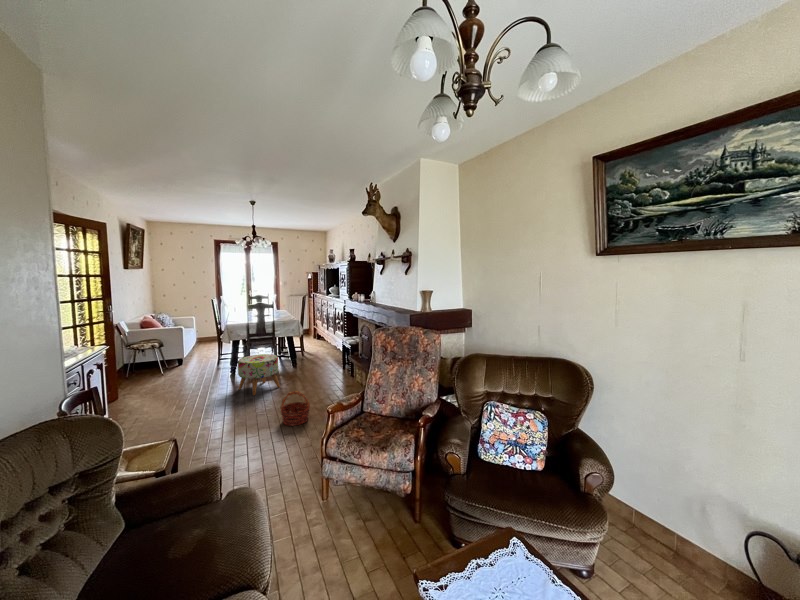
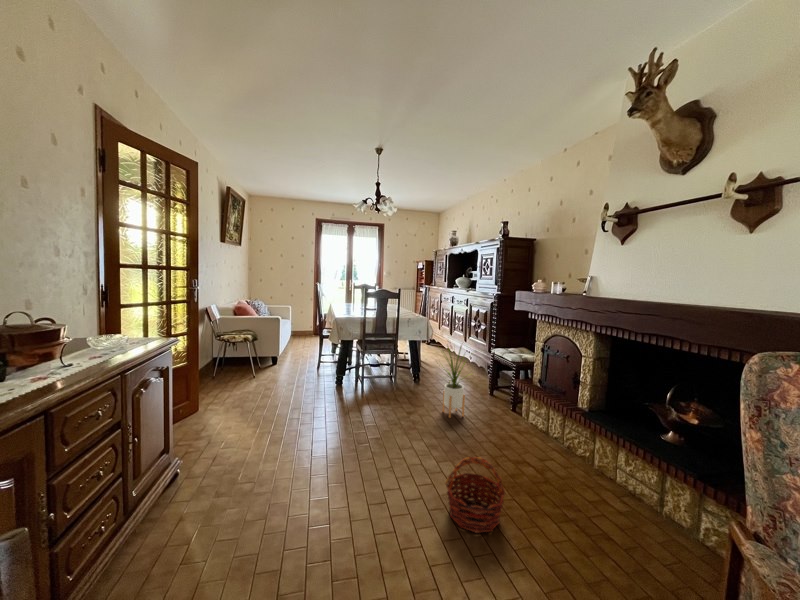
house plant: none [294,333,322,383] -> present [442,345,465,418]
ottoman: present [238,354,280,395] -> none [352,366,412,433]

